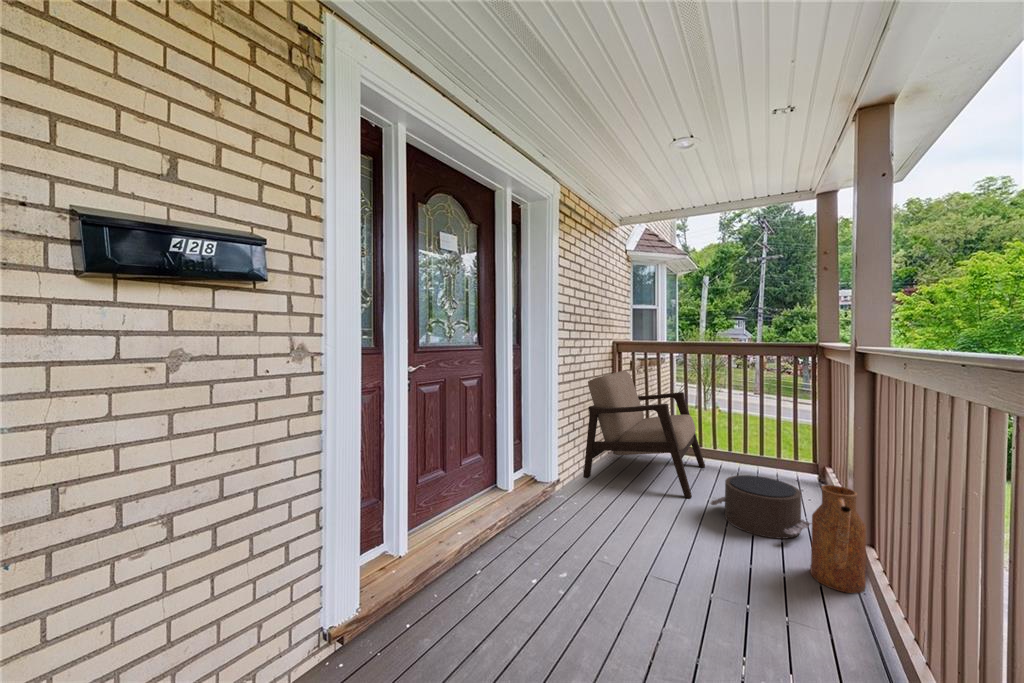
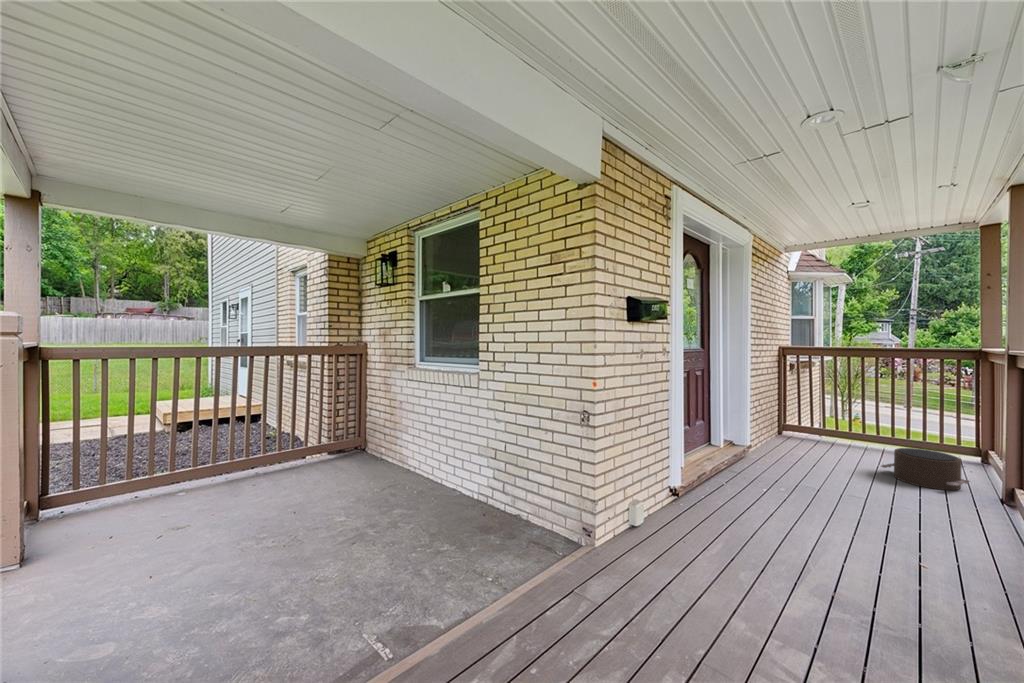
armchair: present [583,371,705,498] -> none [765,370,869,465]
watering can: present [810,485,866,593] -> none [968,447,1013,517]

